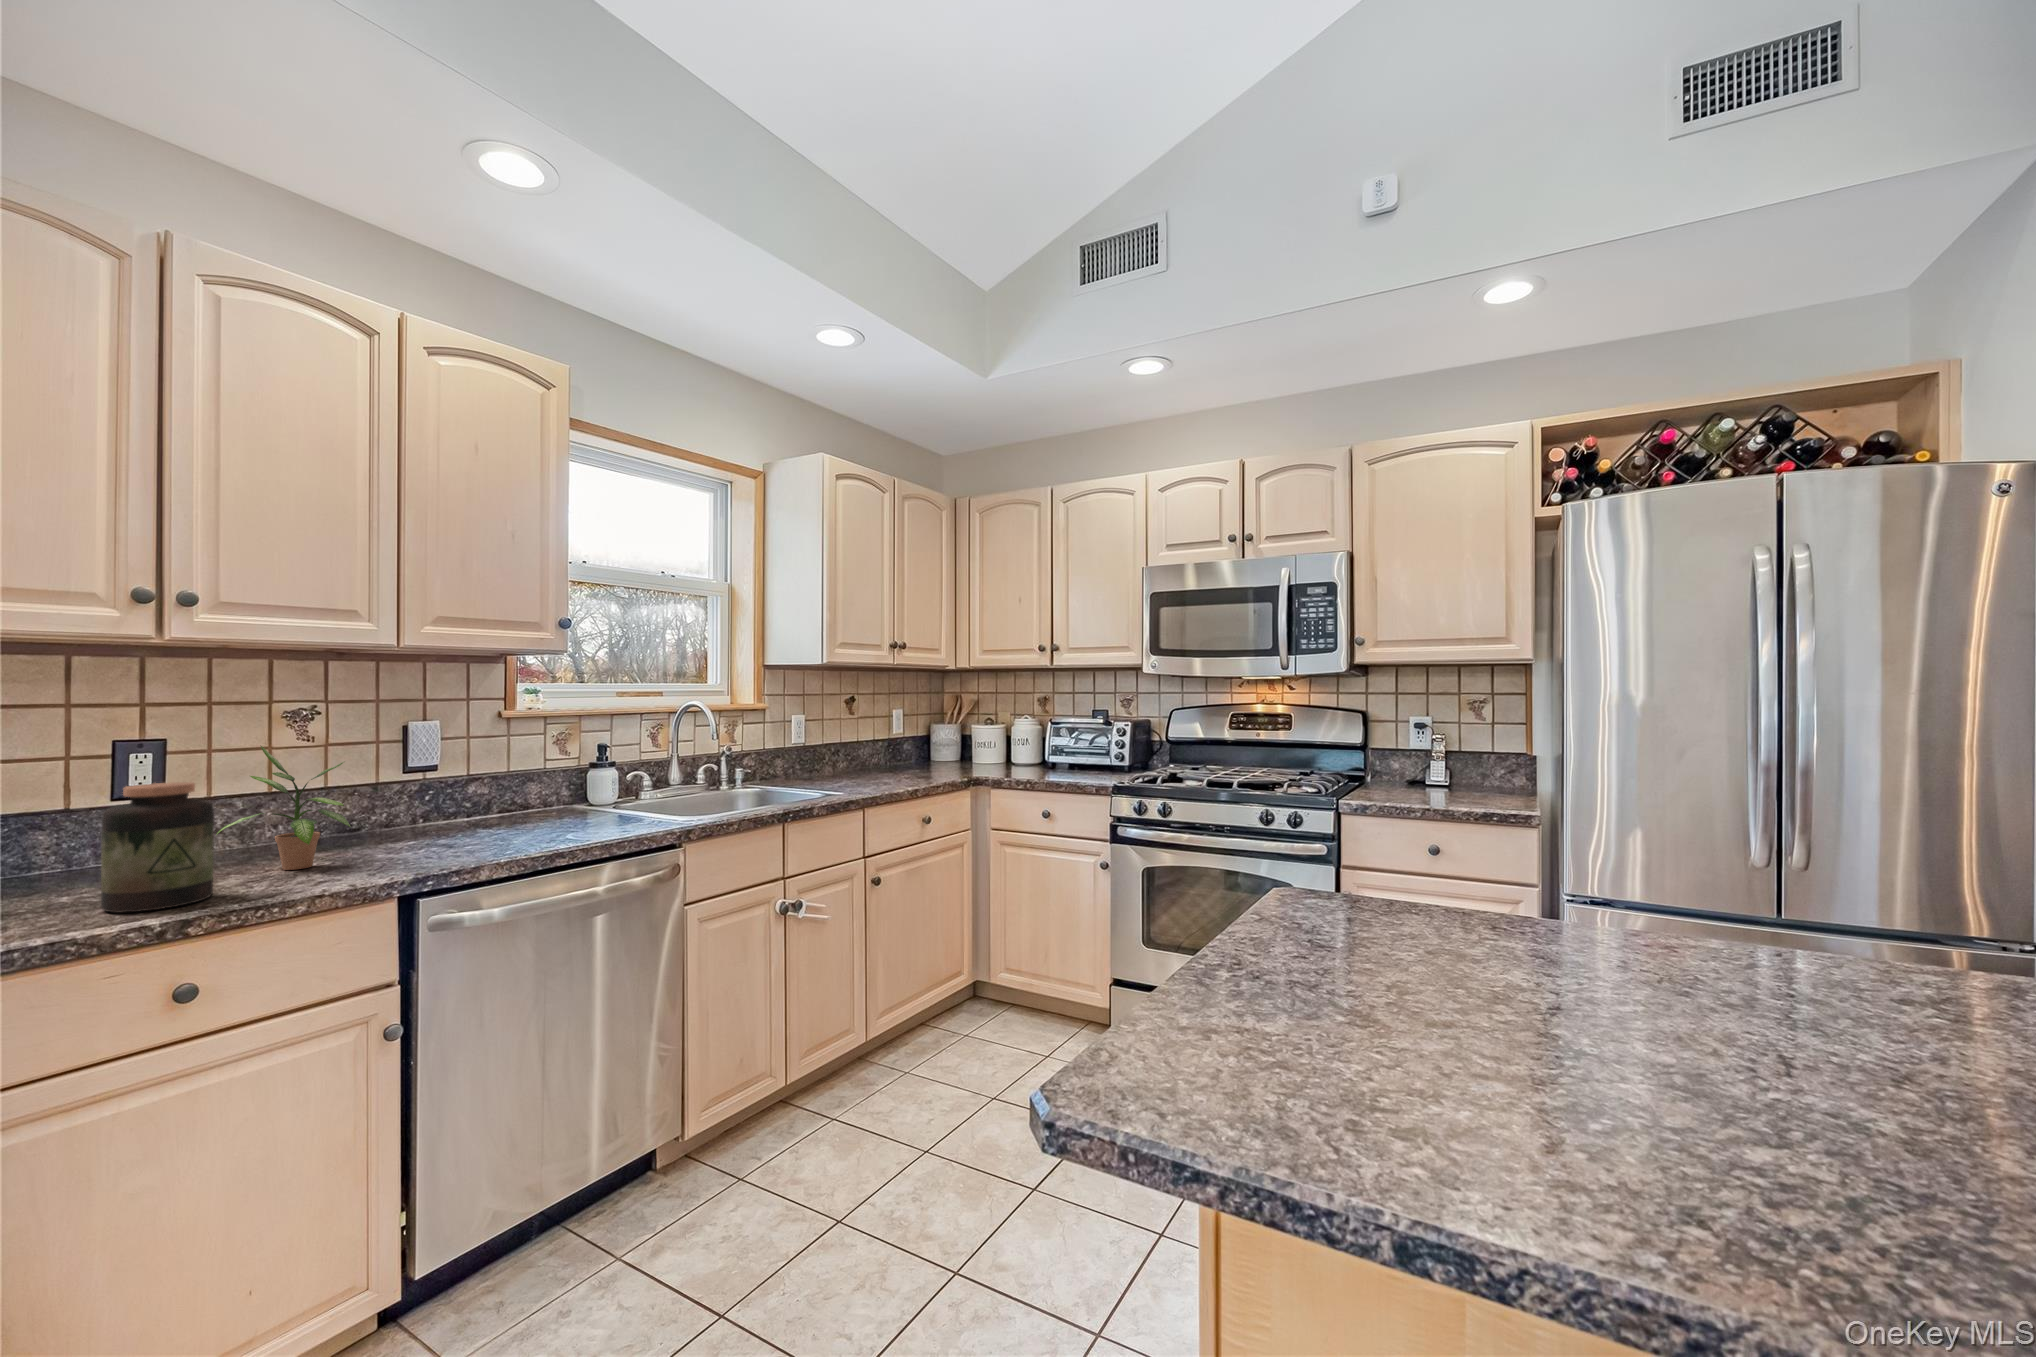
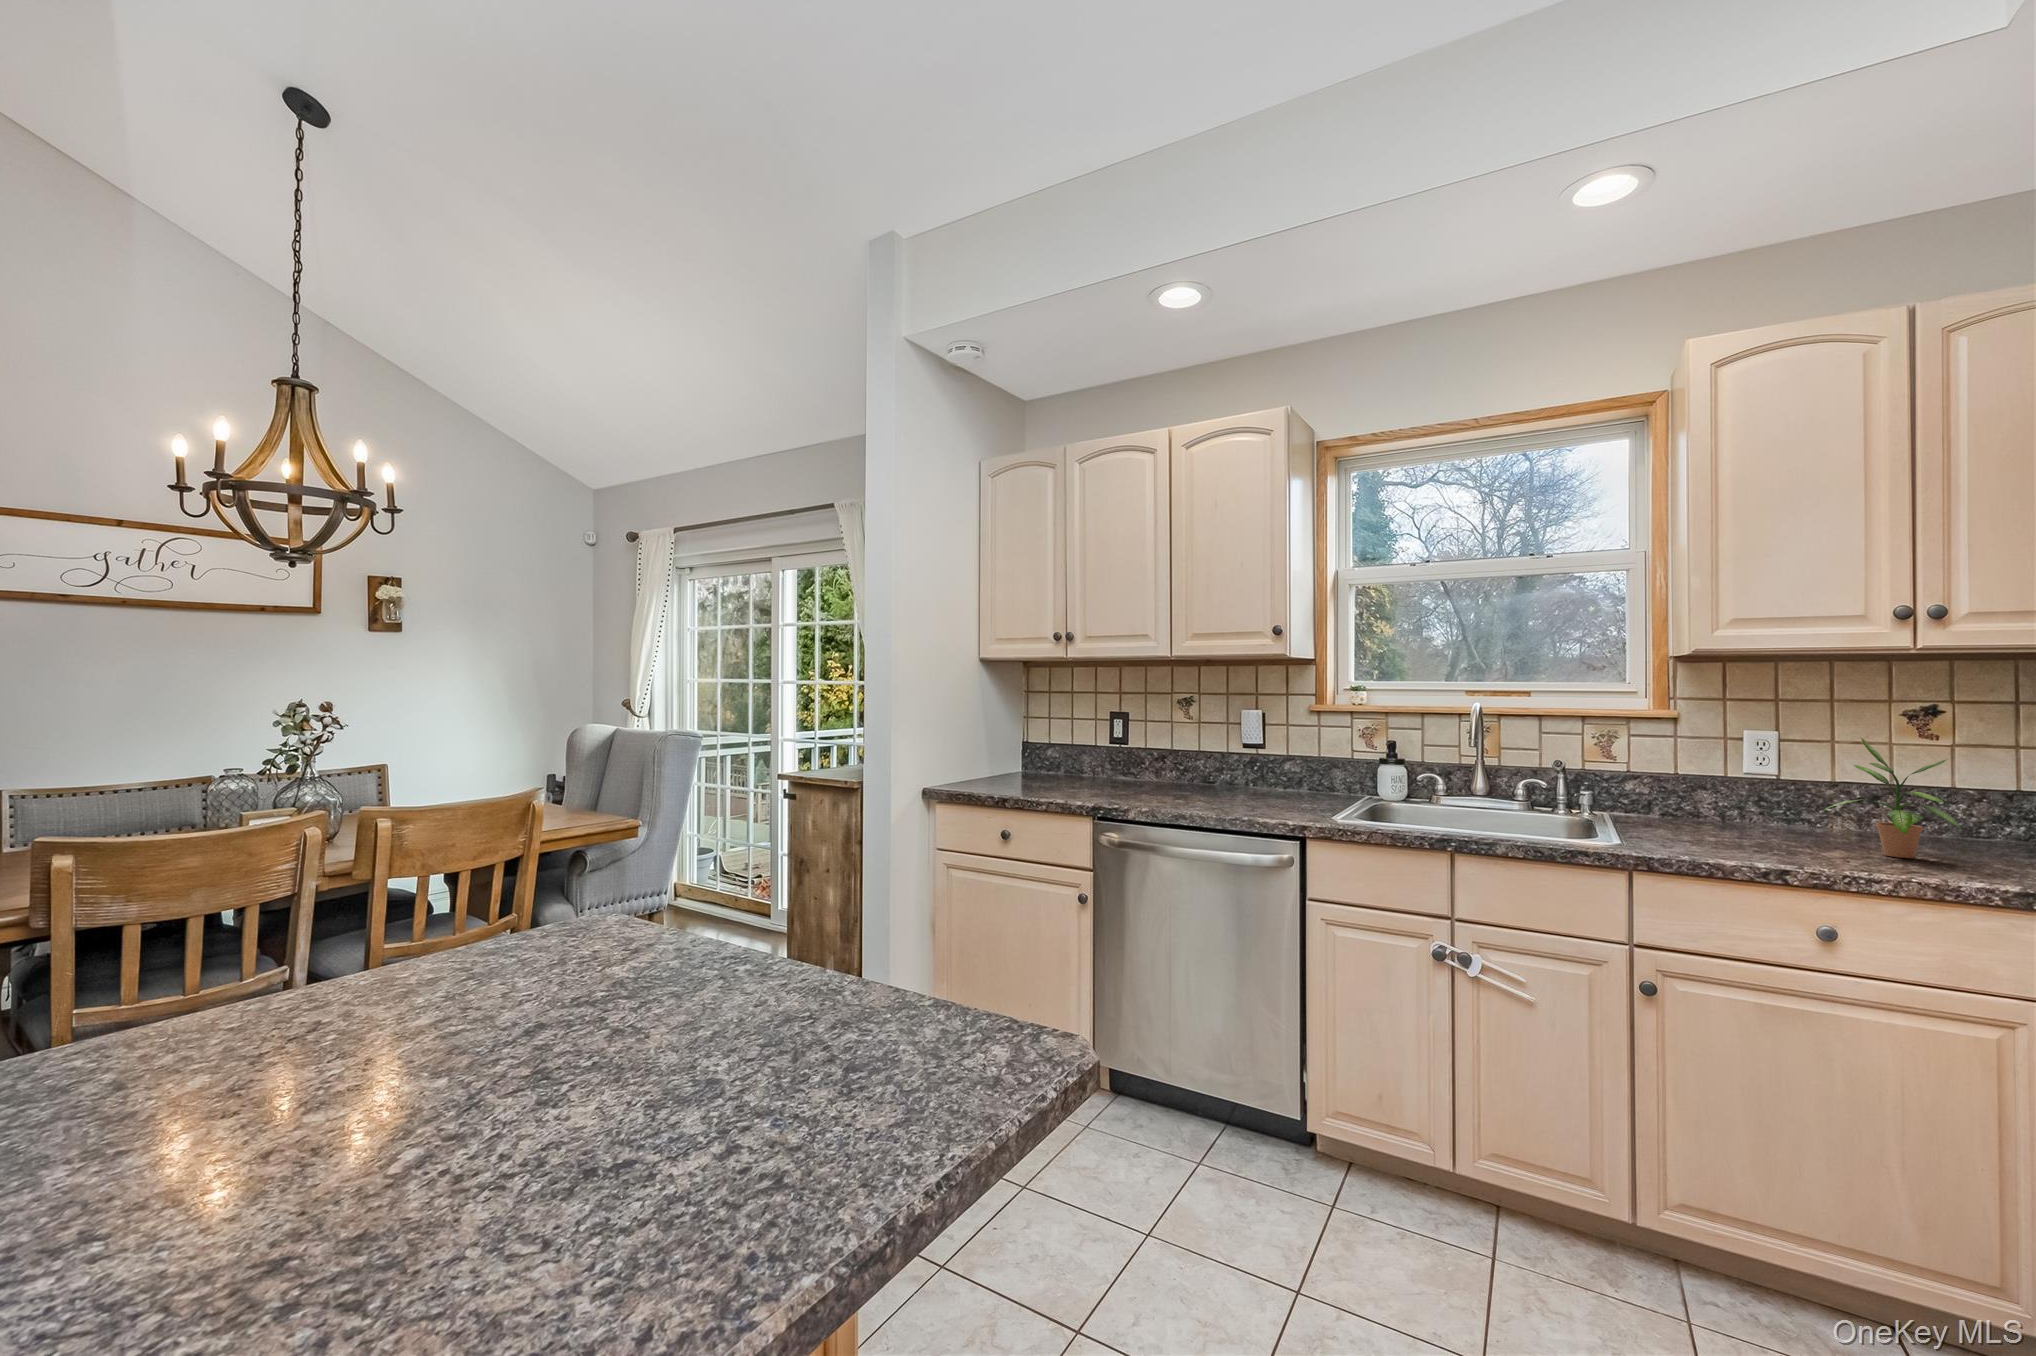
jar: present [101,782,214,913] -> none [1730,760,1812,860]

